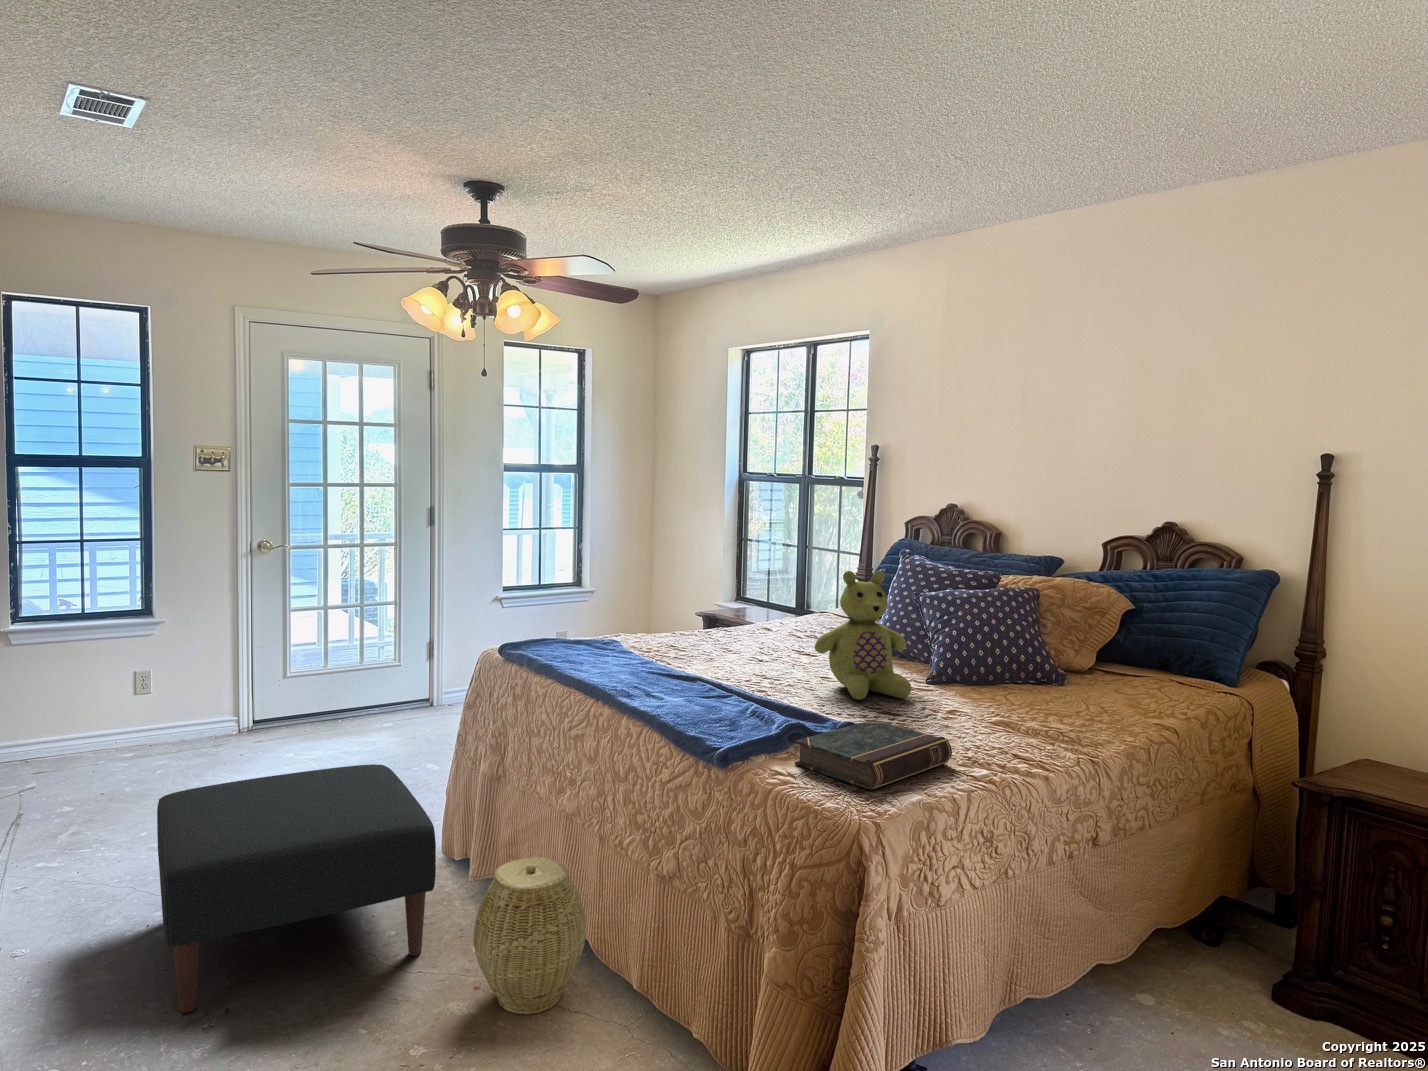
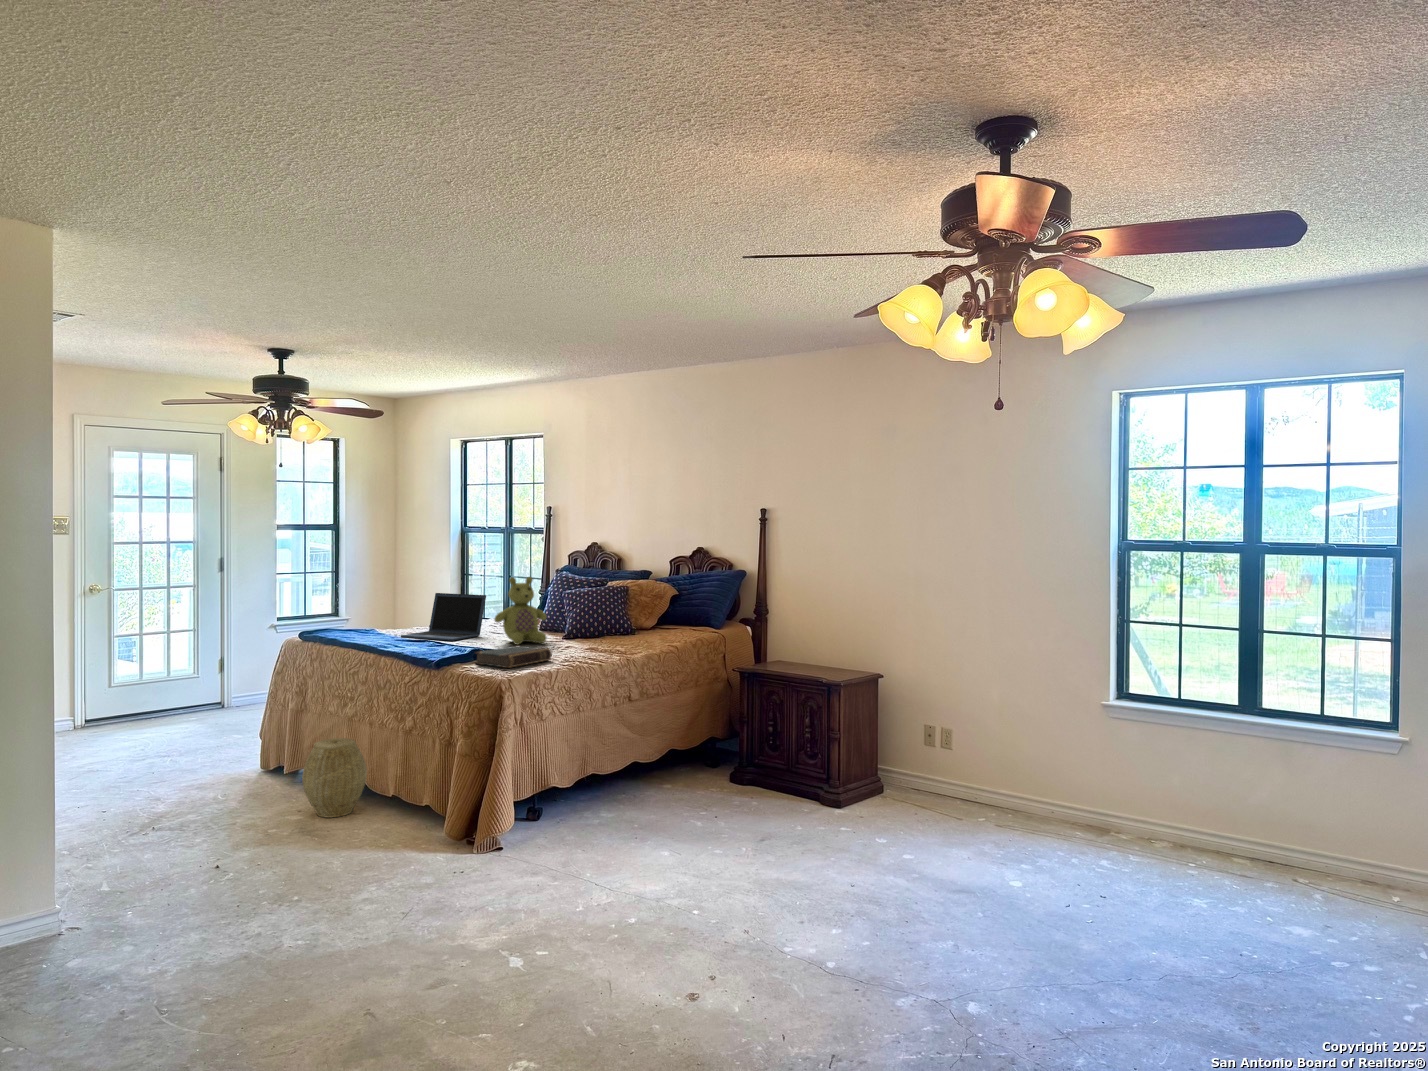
laptop: none [653,585,795,678] -> present [401,593,486,641]
ottoman: present [157,764,436,1013] -> none [83,711,274,834]

